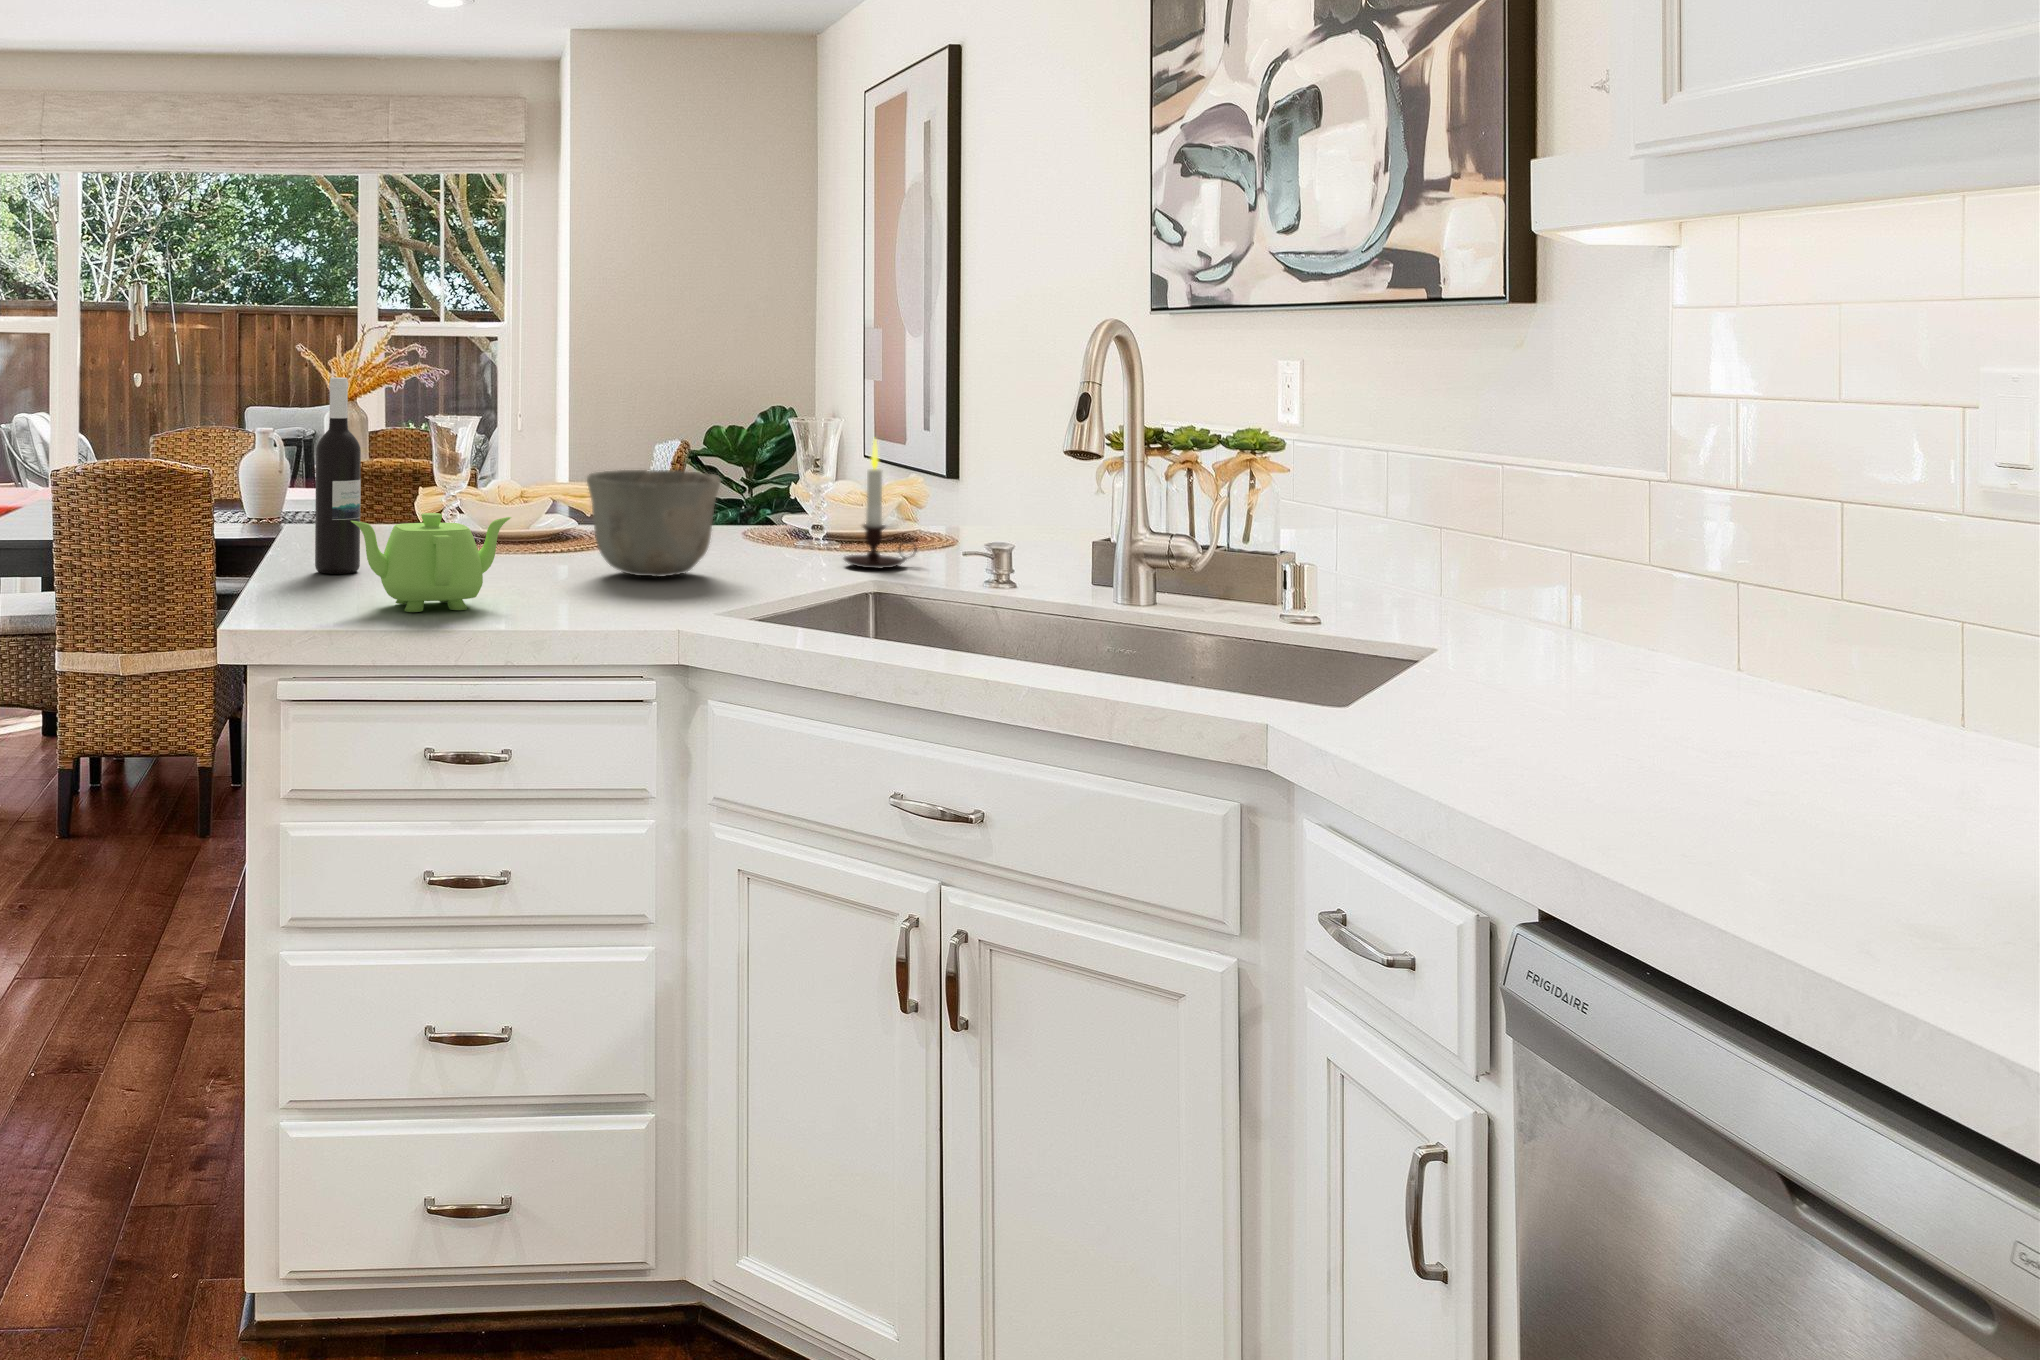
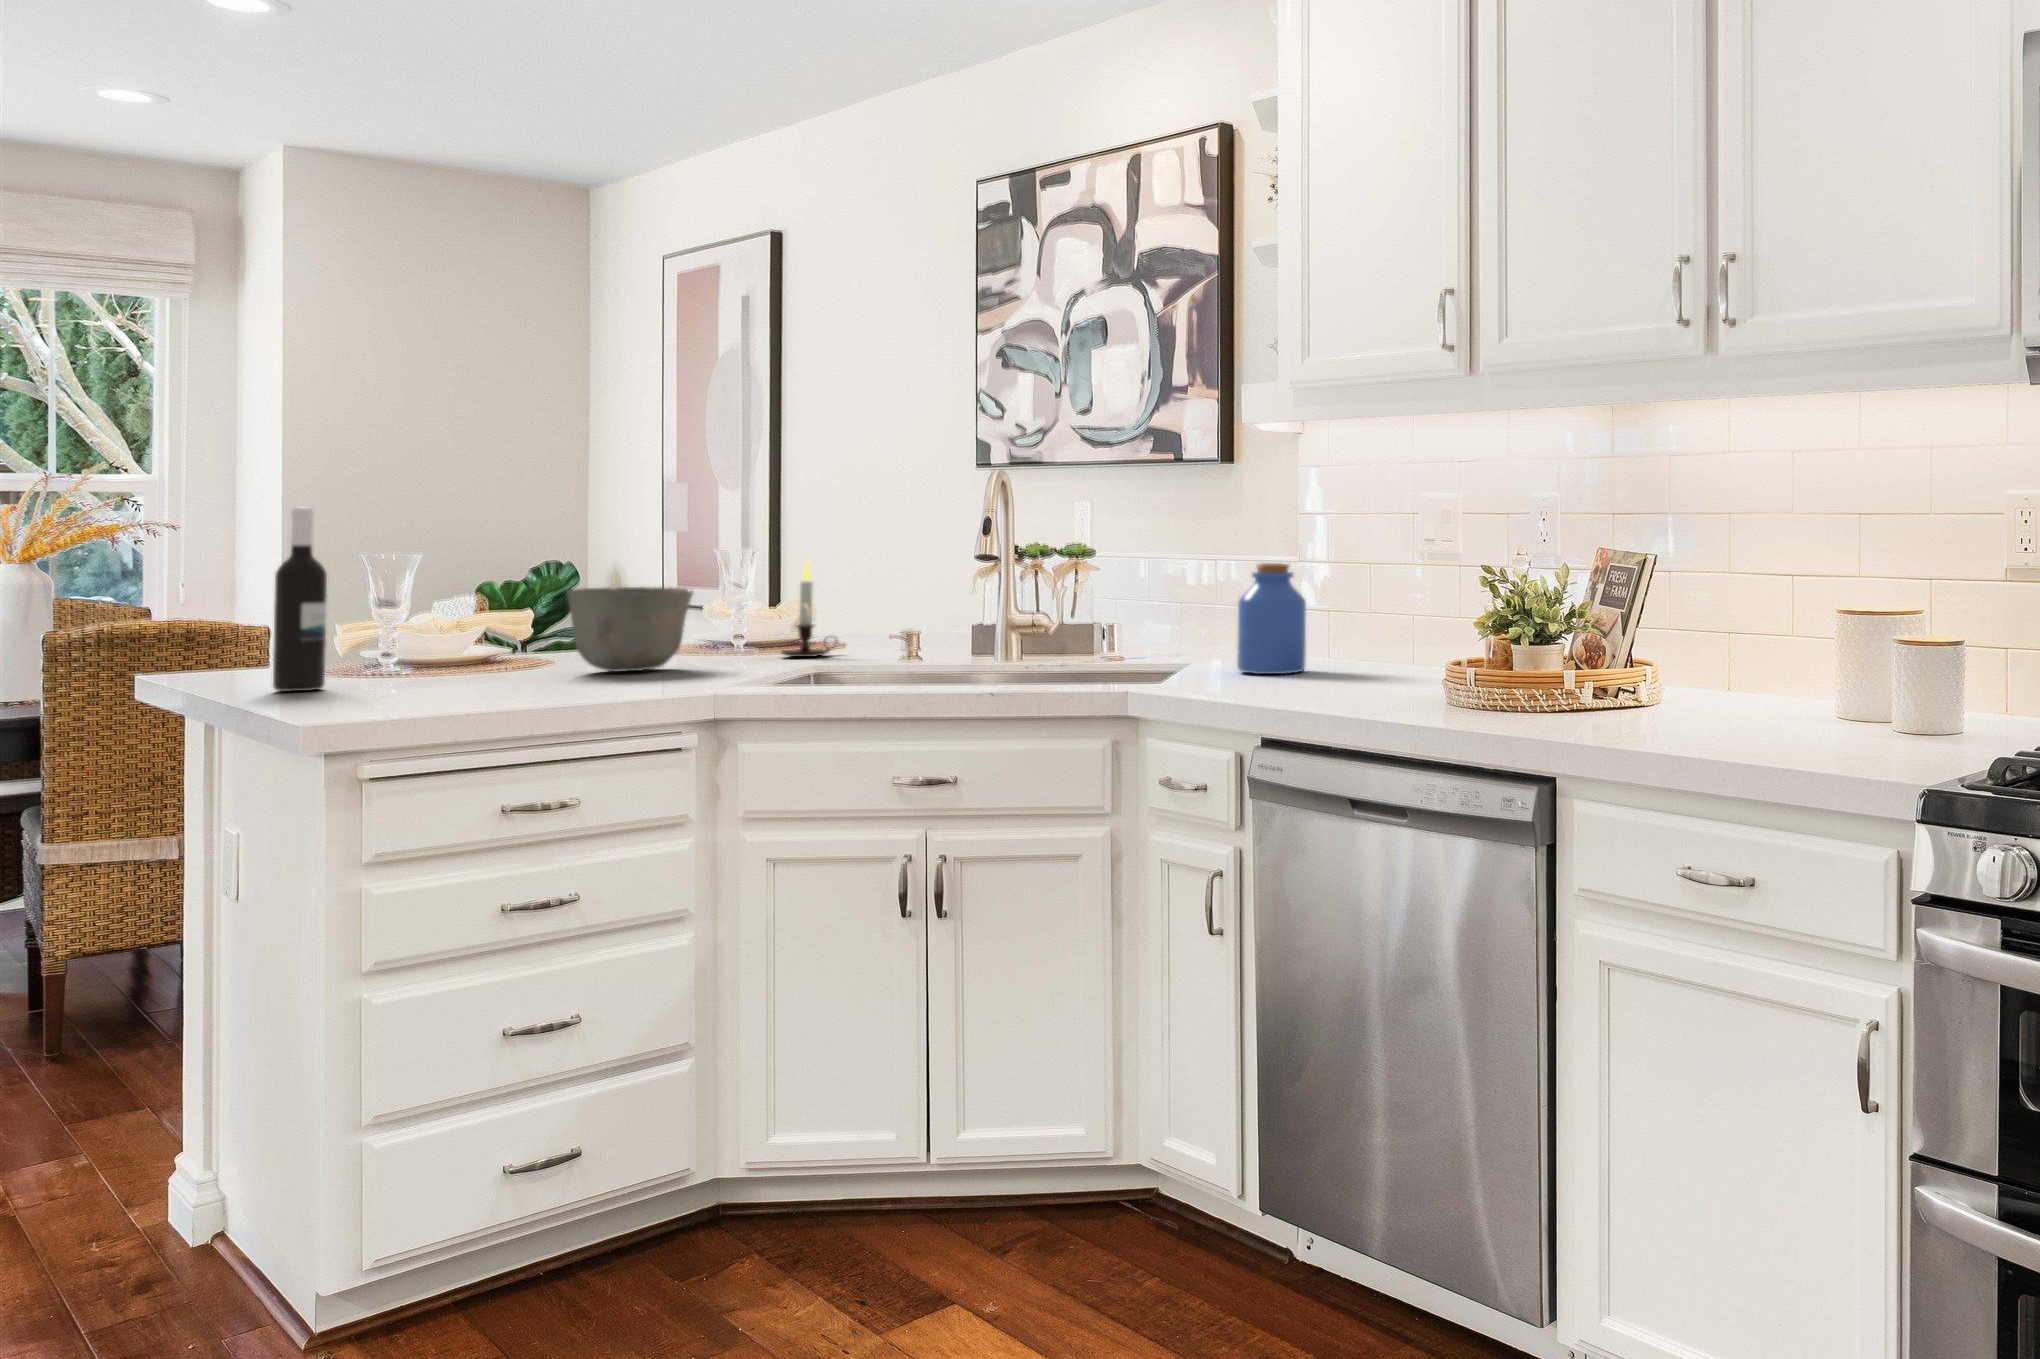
jar: none [1515,499,1676,720] -> present [1237,563,1306,674]
teapot: present [351,513,511,612] -> none [396,617,540,699]

